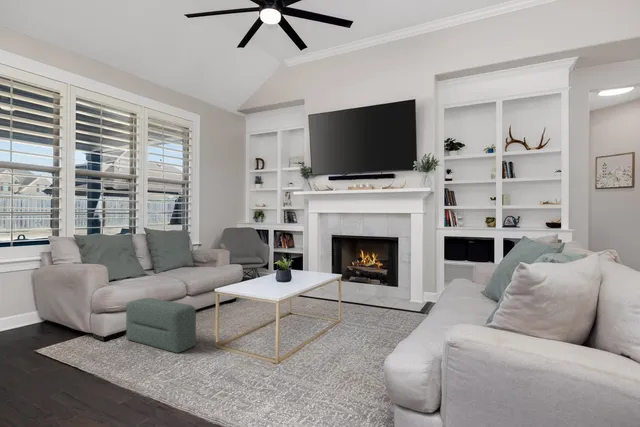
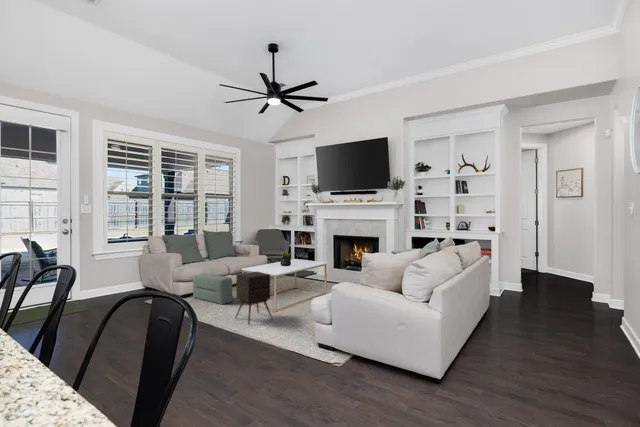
side table: none [207,299,279,409] -> present [235,272,272,324]

